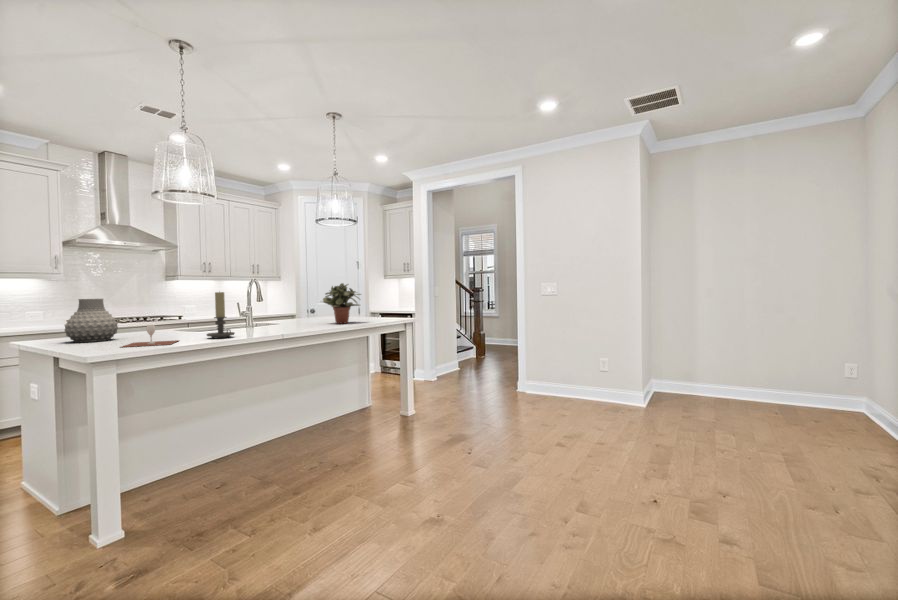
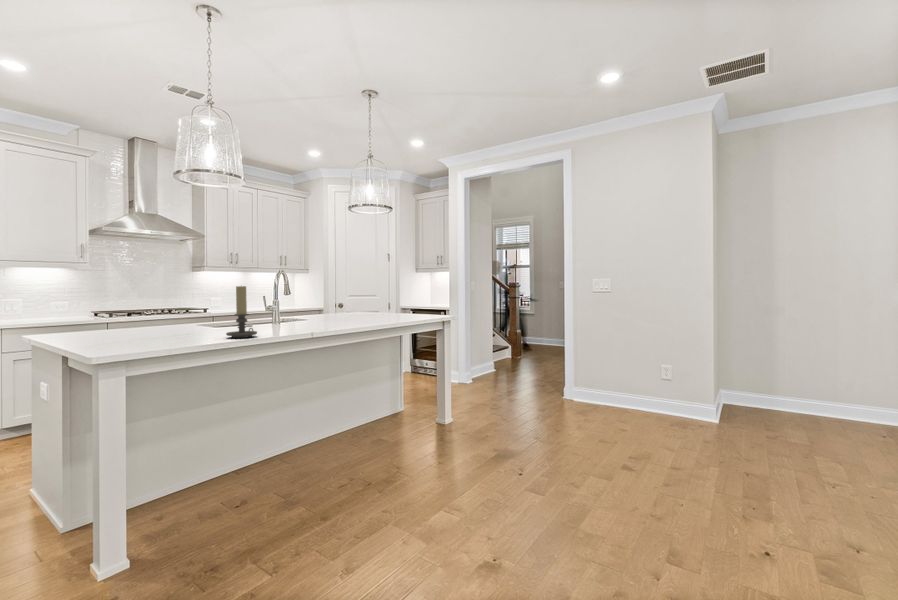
potted plant: present [323,283,361,324] -> none [353,278,395,322]
vase: present [65,299,118,342] -> none [75,291,133,339]
wine glass: present [122,325,179,347] -> none [128,322,197,348]

